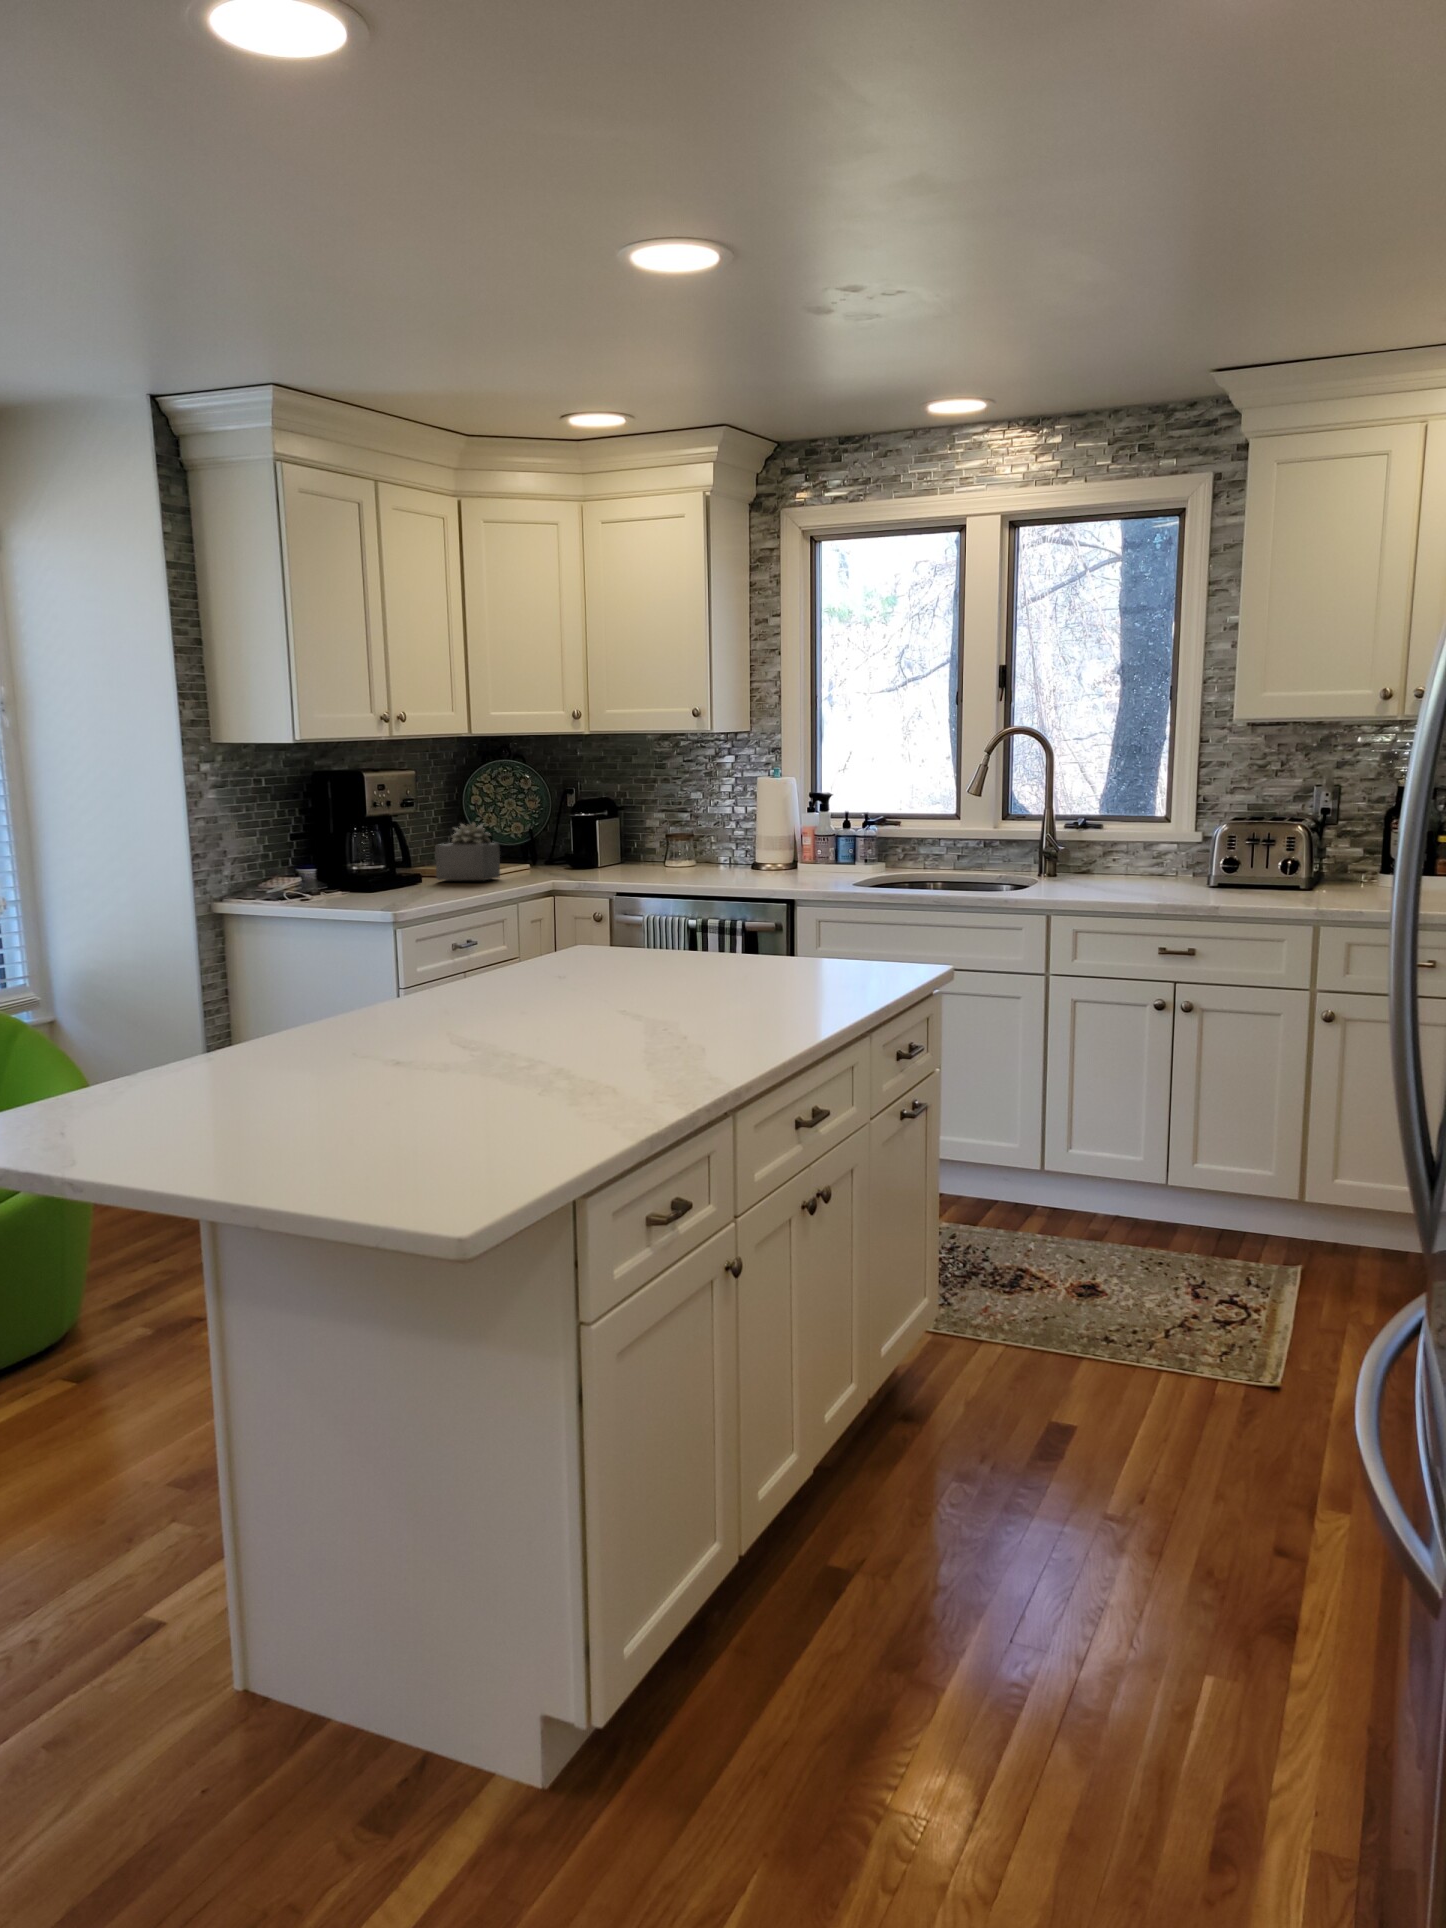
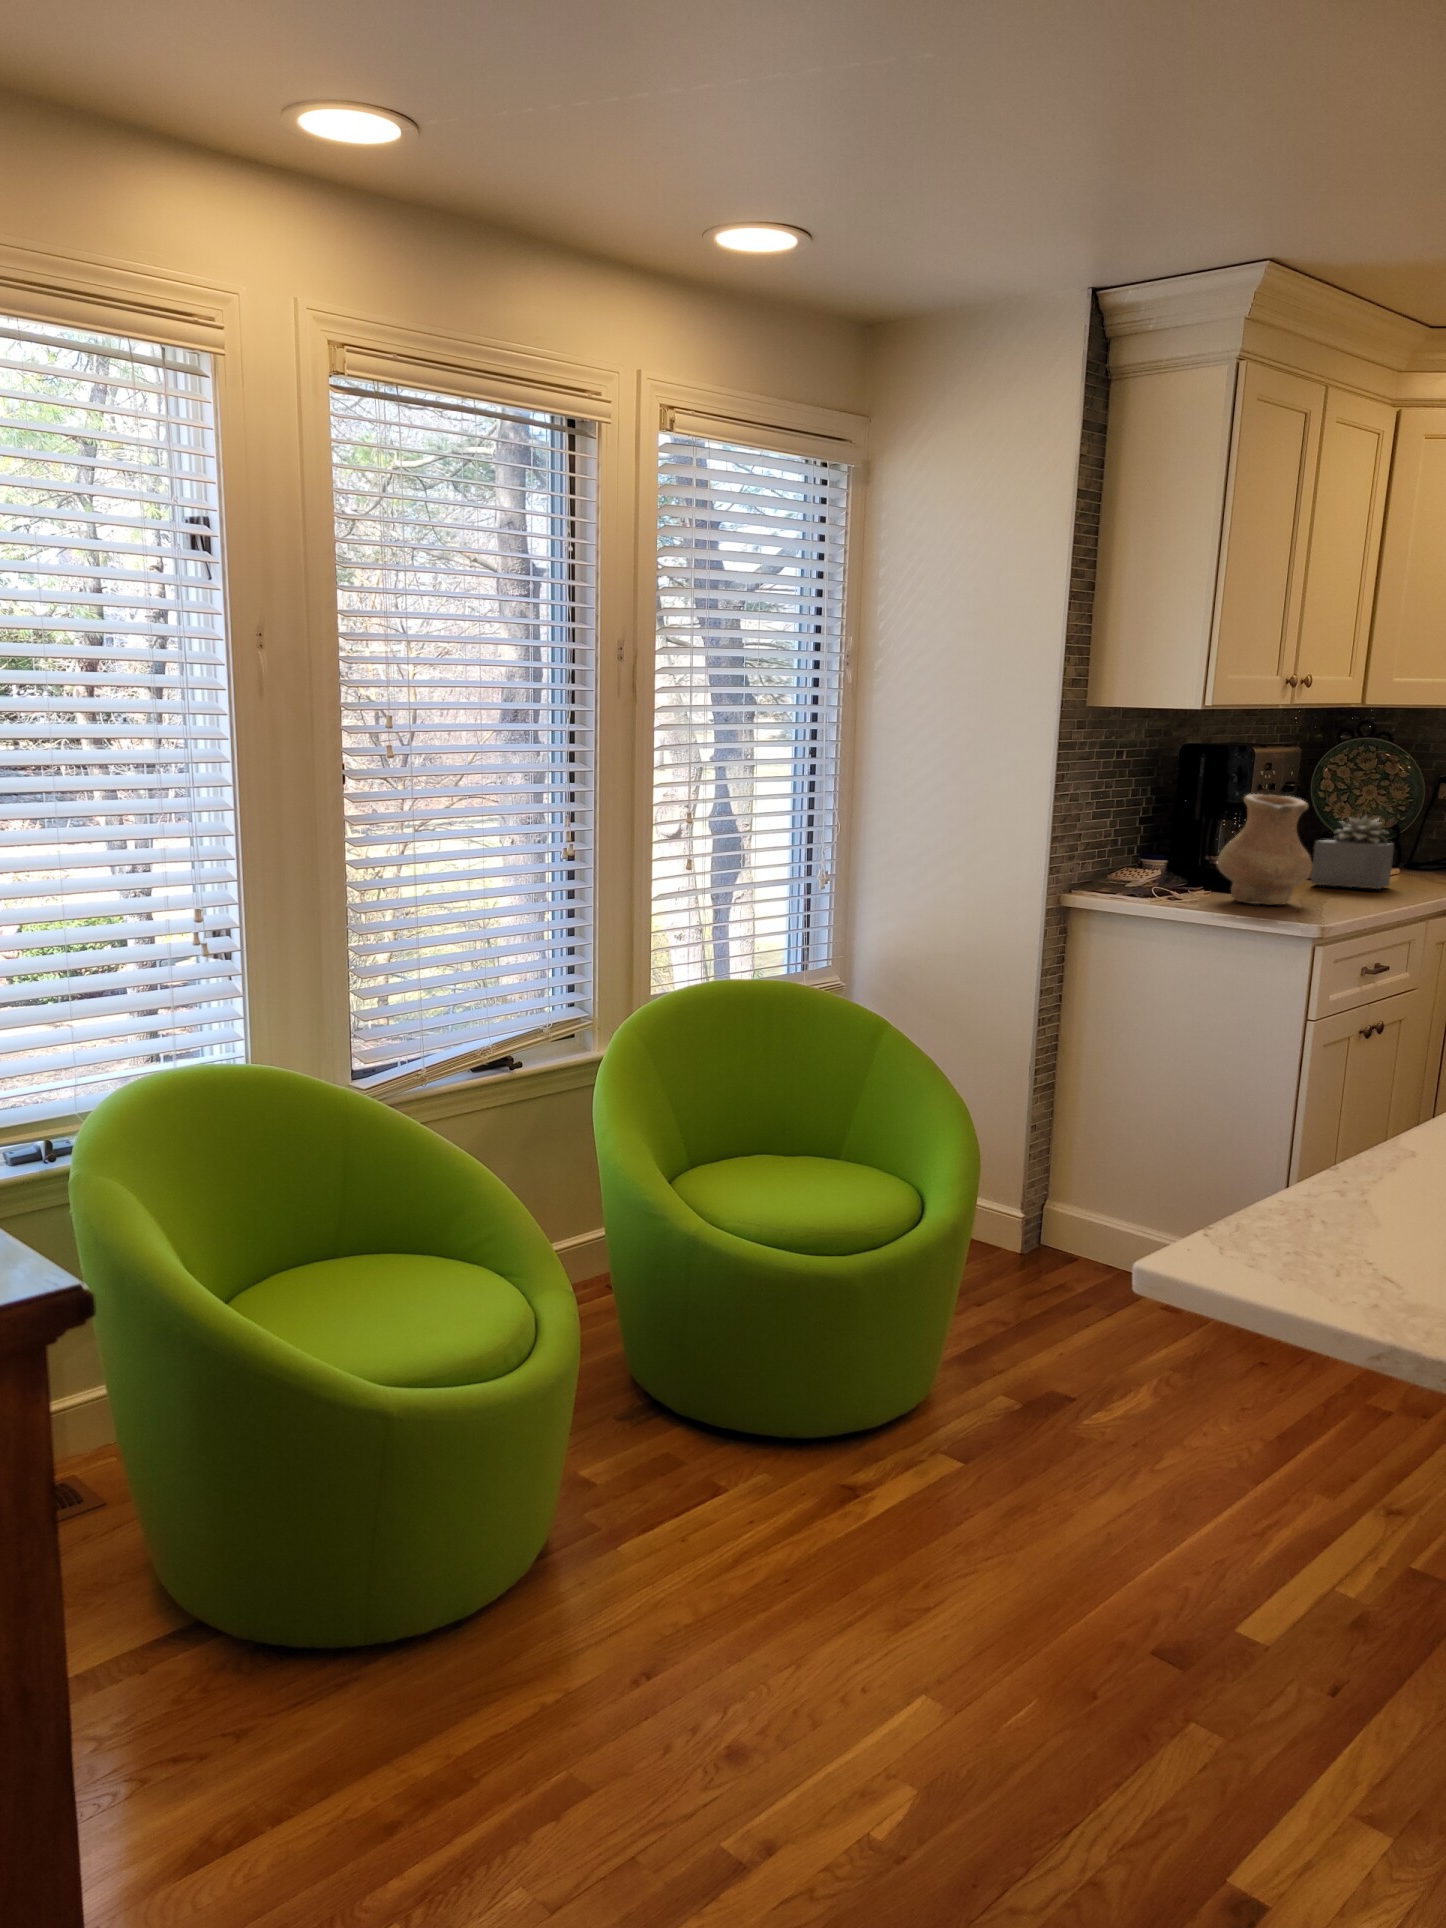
vase: none [334,809,408,899] -> present [1217,794,1312,905]

